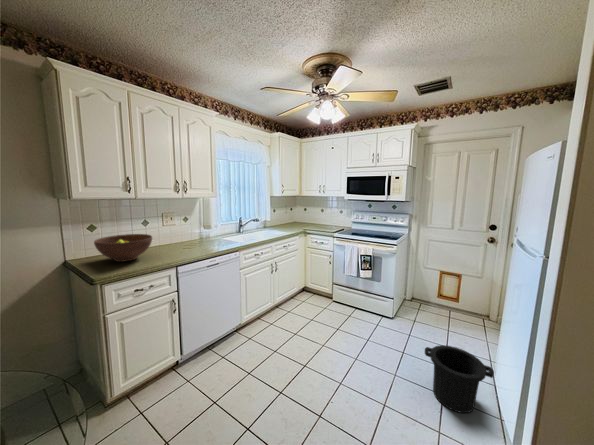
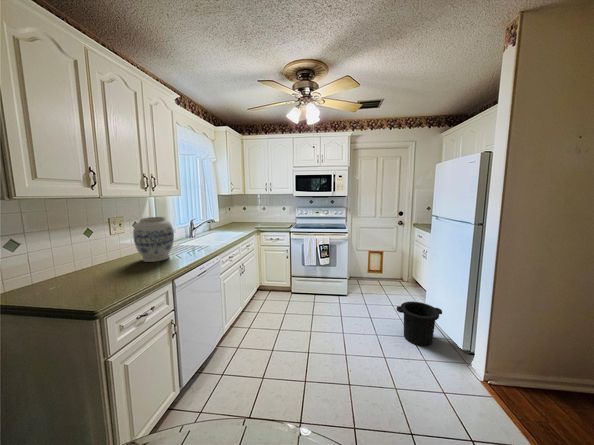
vase: none [170,214,200,250] -> present [133,217,174,262]
fruit bowl: present [94,234,152,262] -> none [42,246,131,287]

